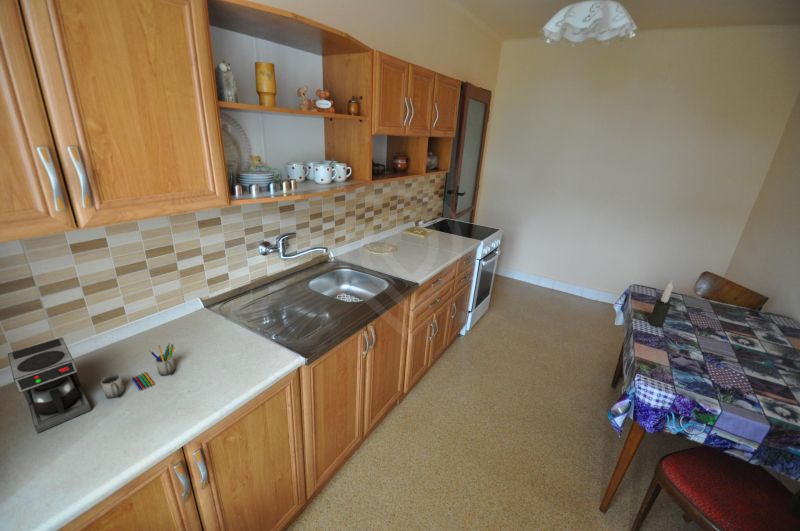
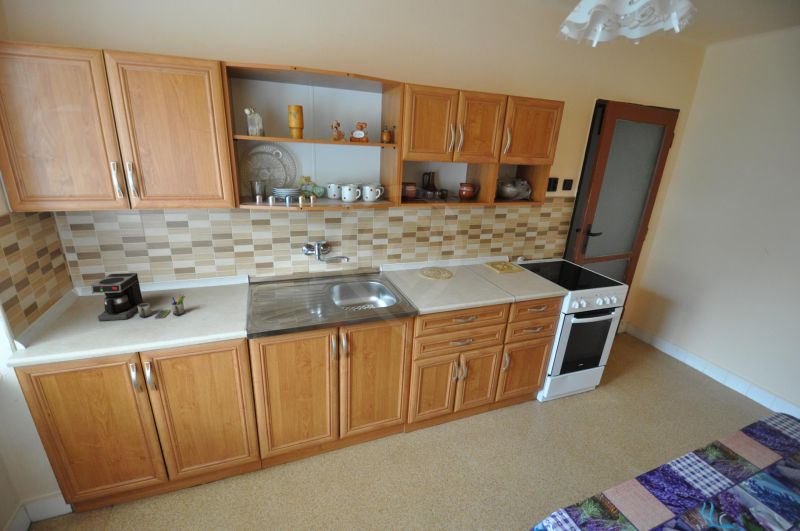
candle: present [649,280,673,327] -> none [729,413,779,498]

